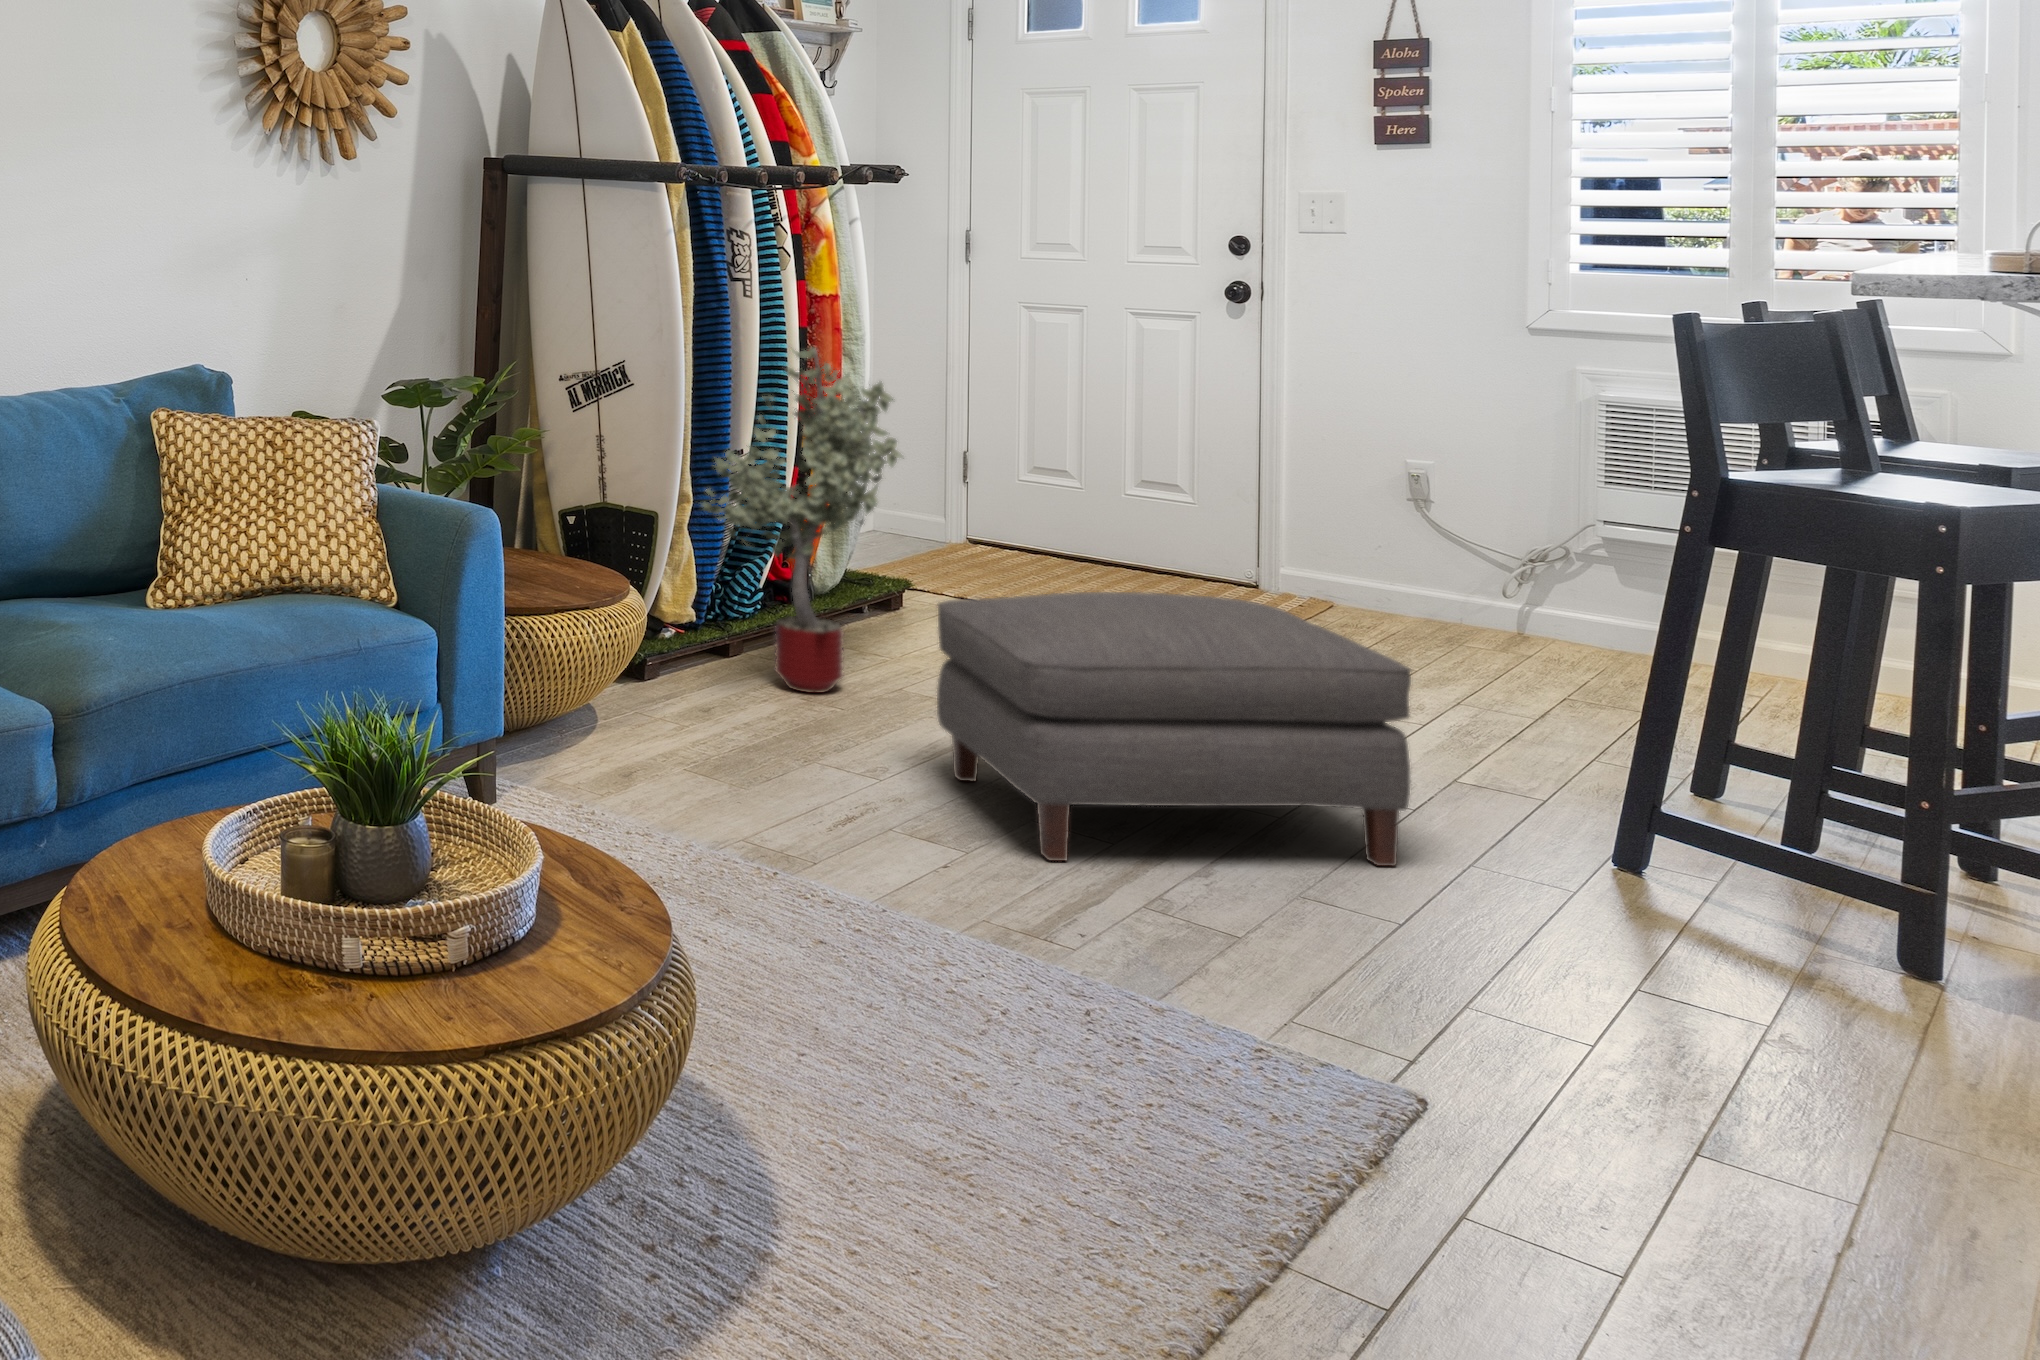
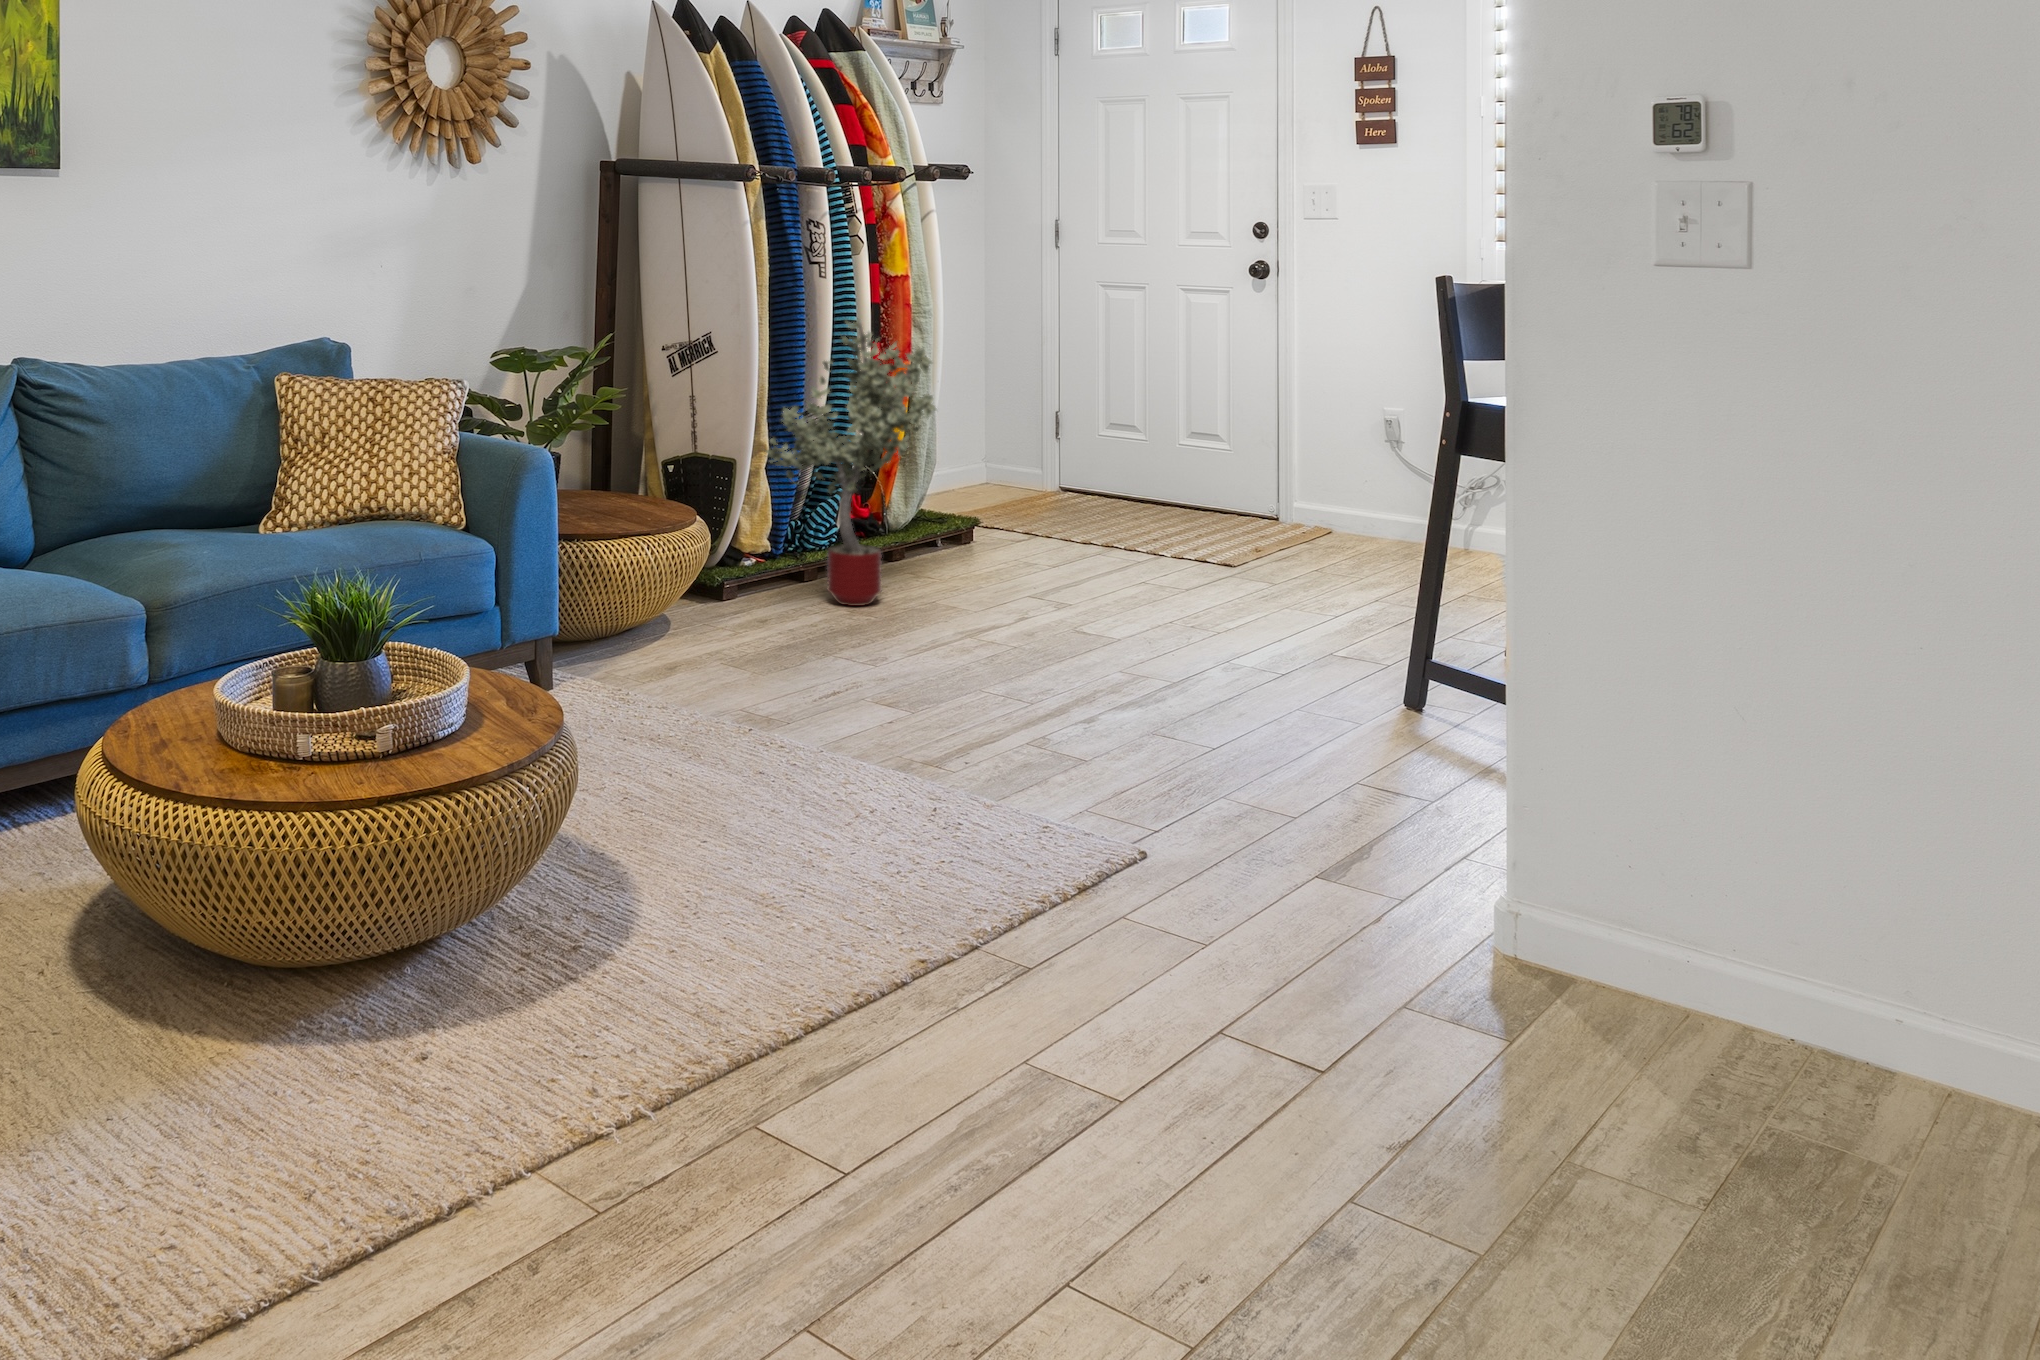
ottoman: present [937,592,1411,866] -> none [919,509,1248,715]

